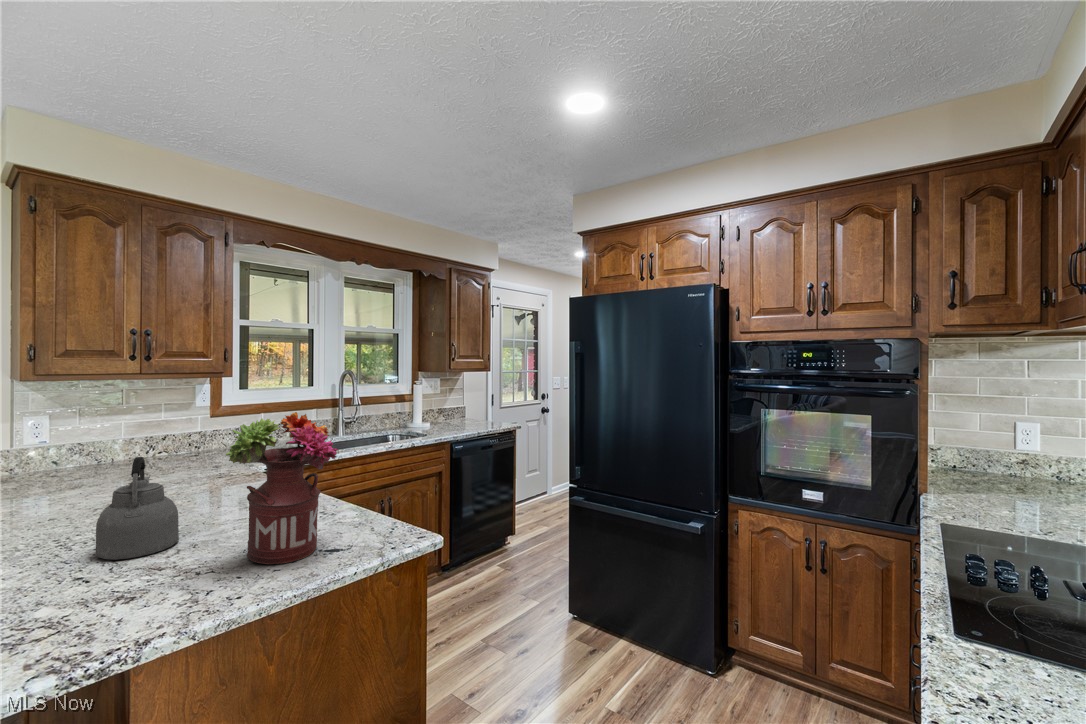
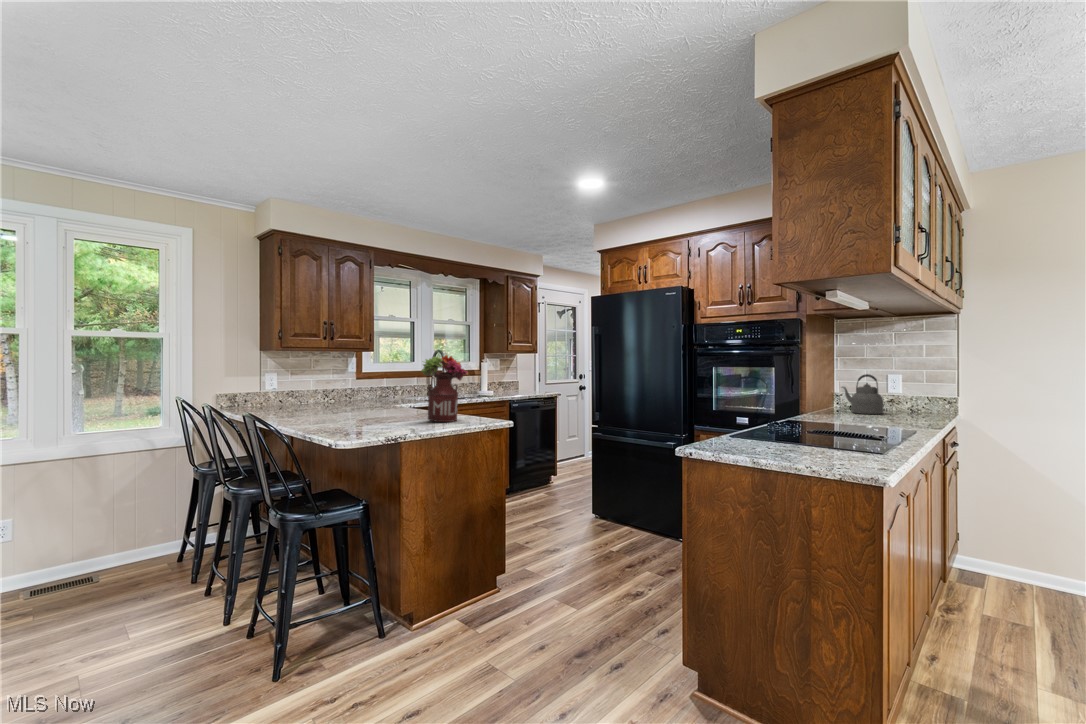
kettle: present [95,457,179,560] -> present [842,374,883,414]

